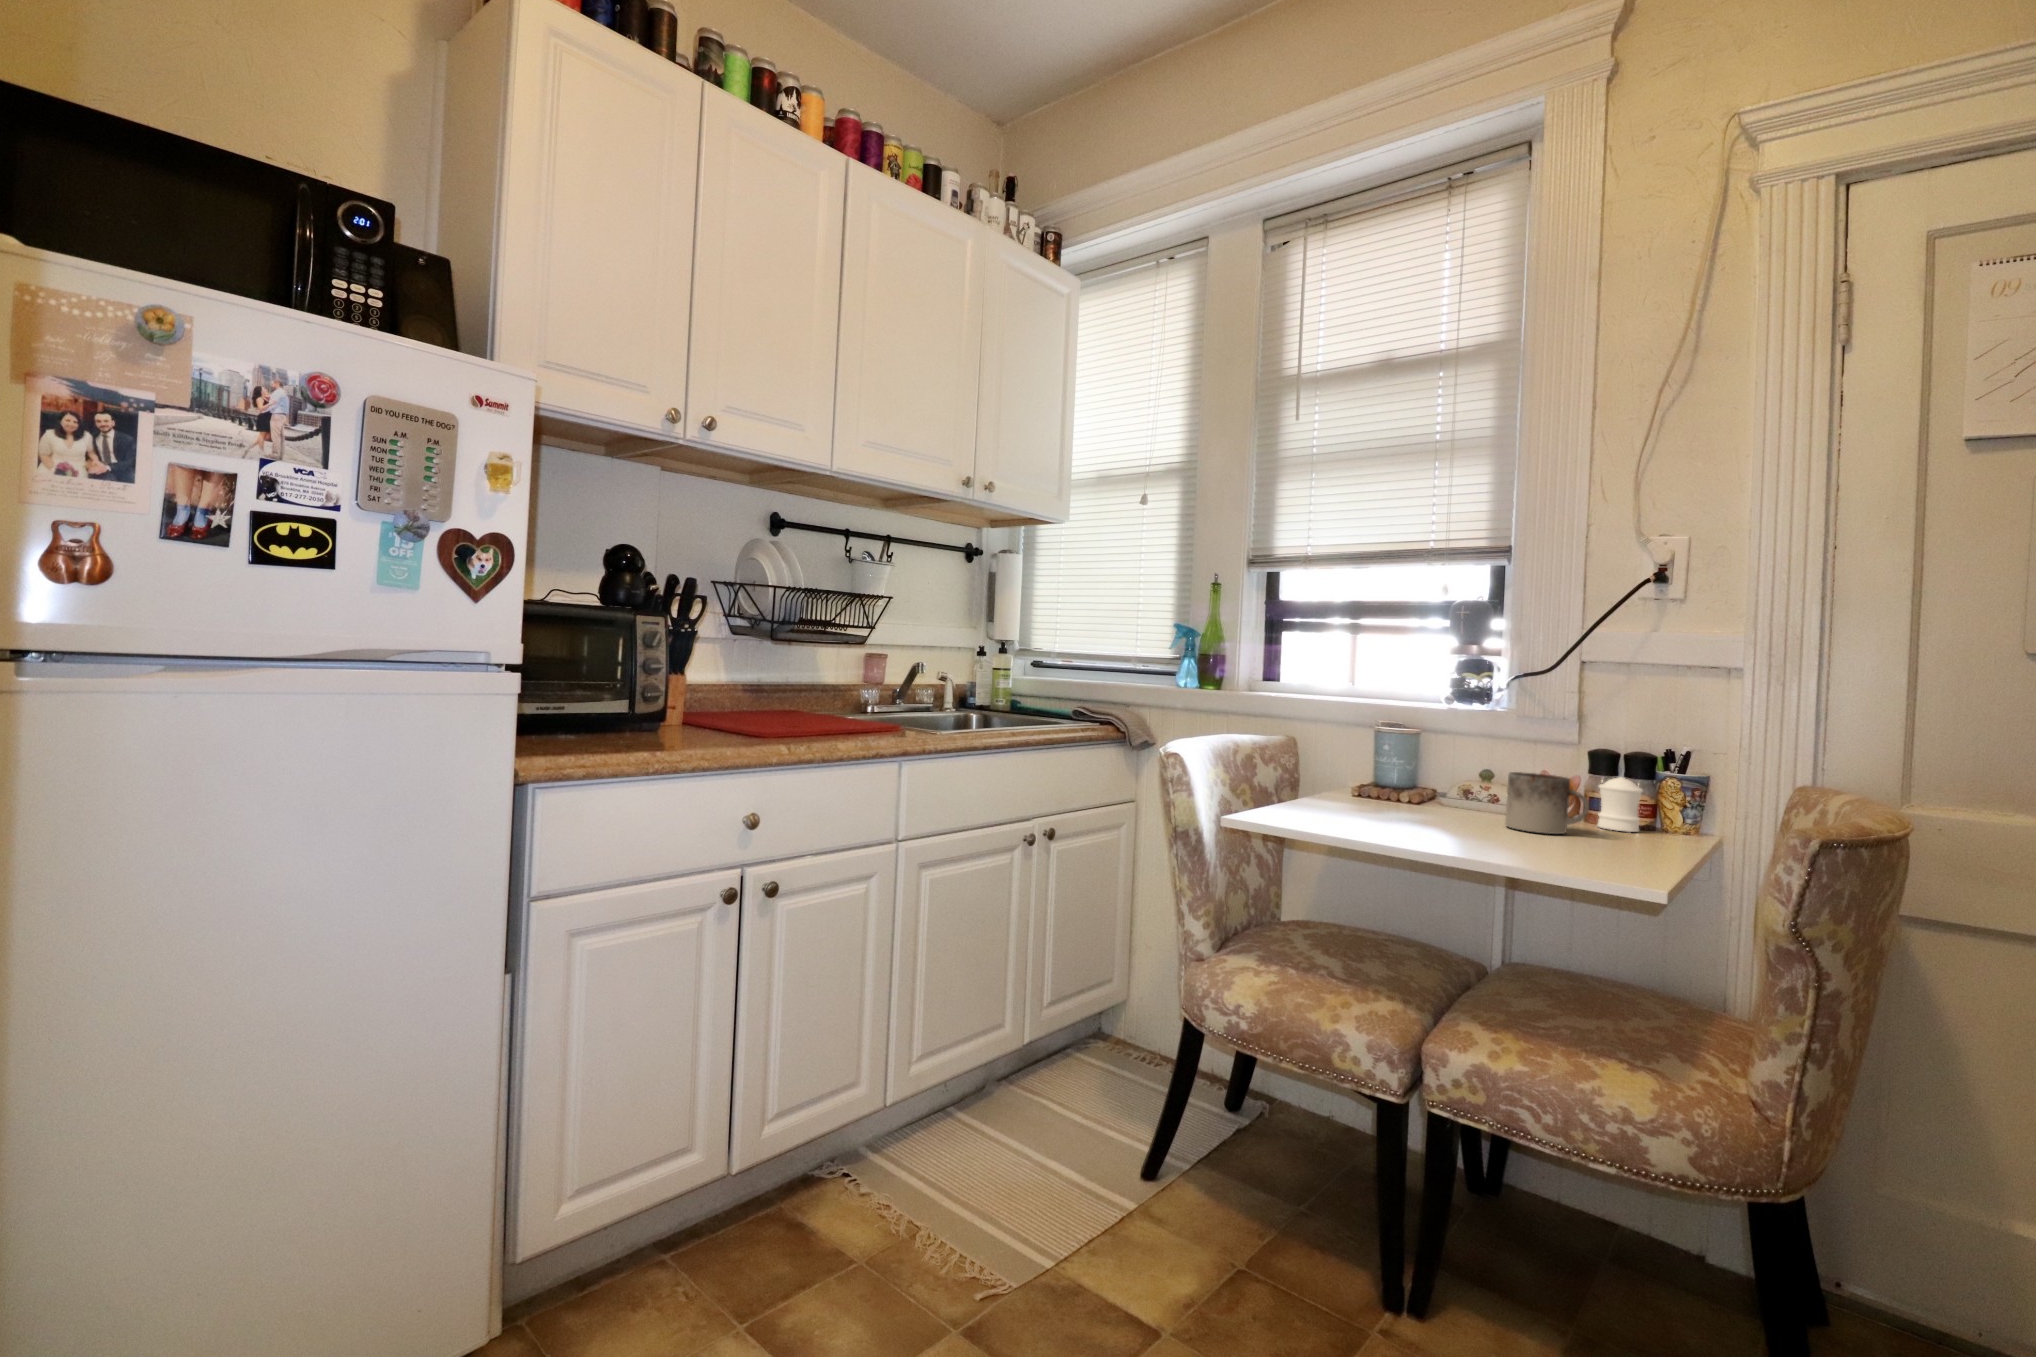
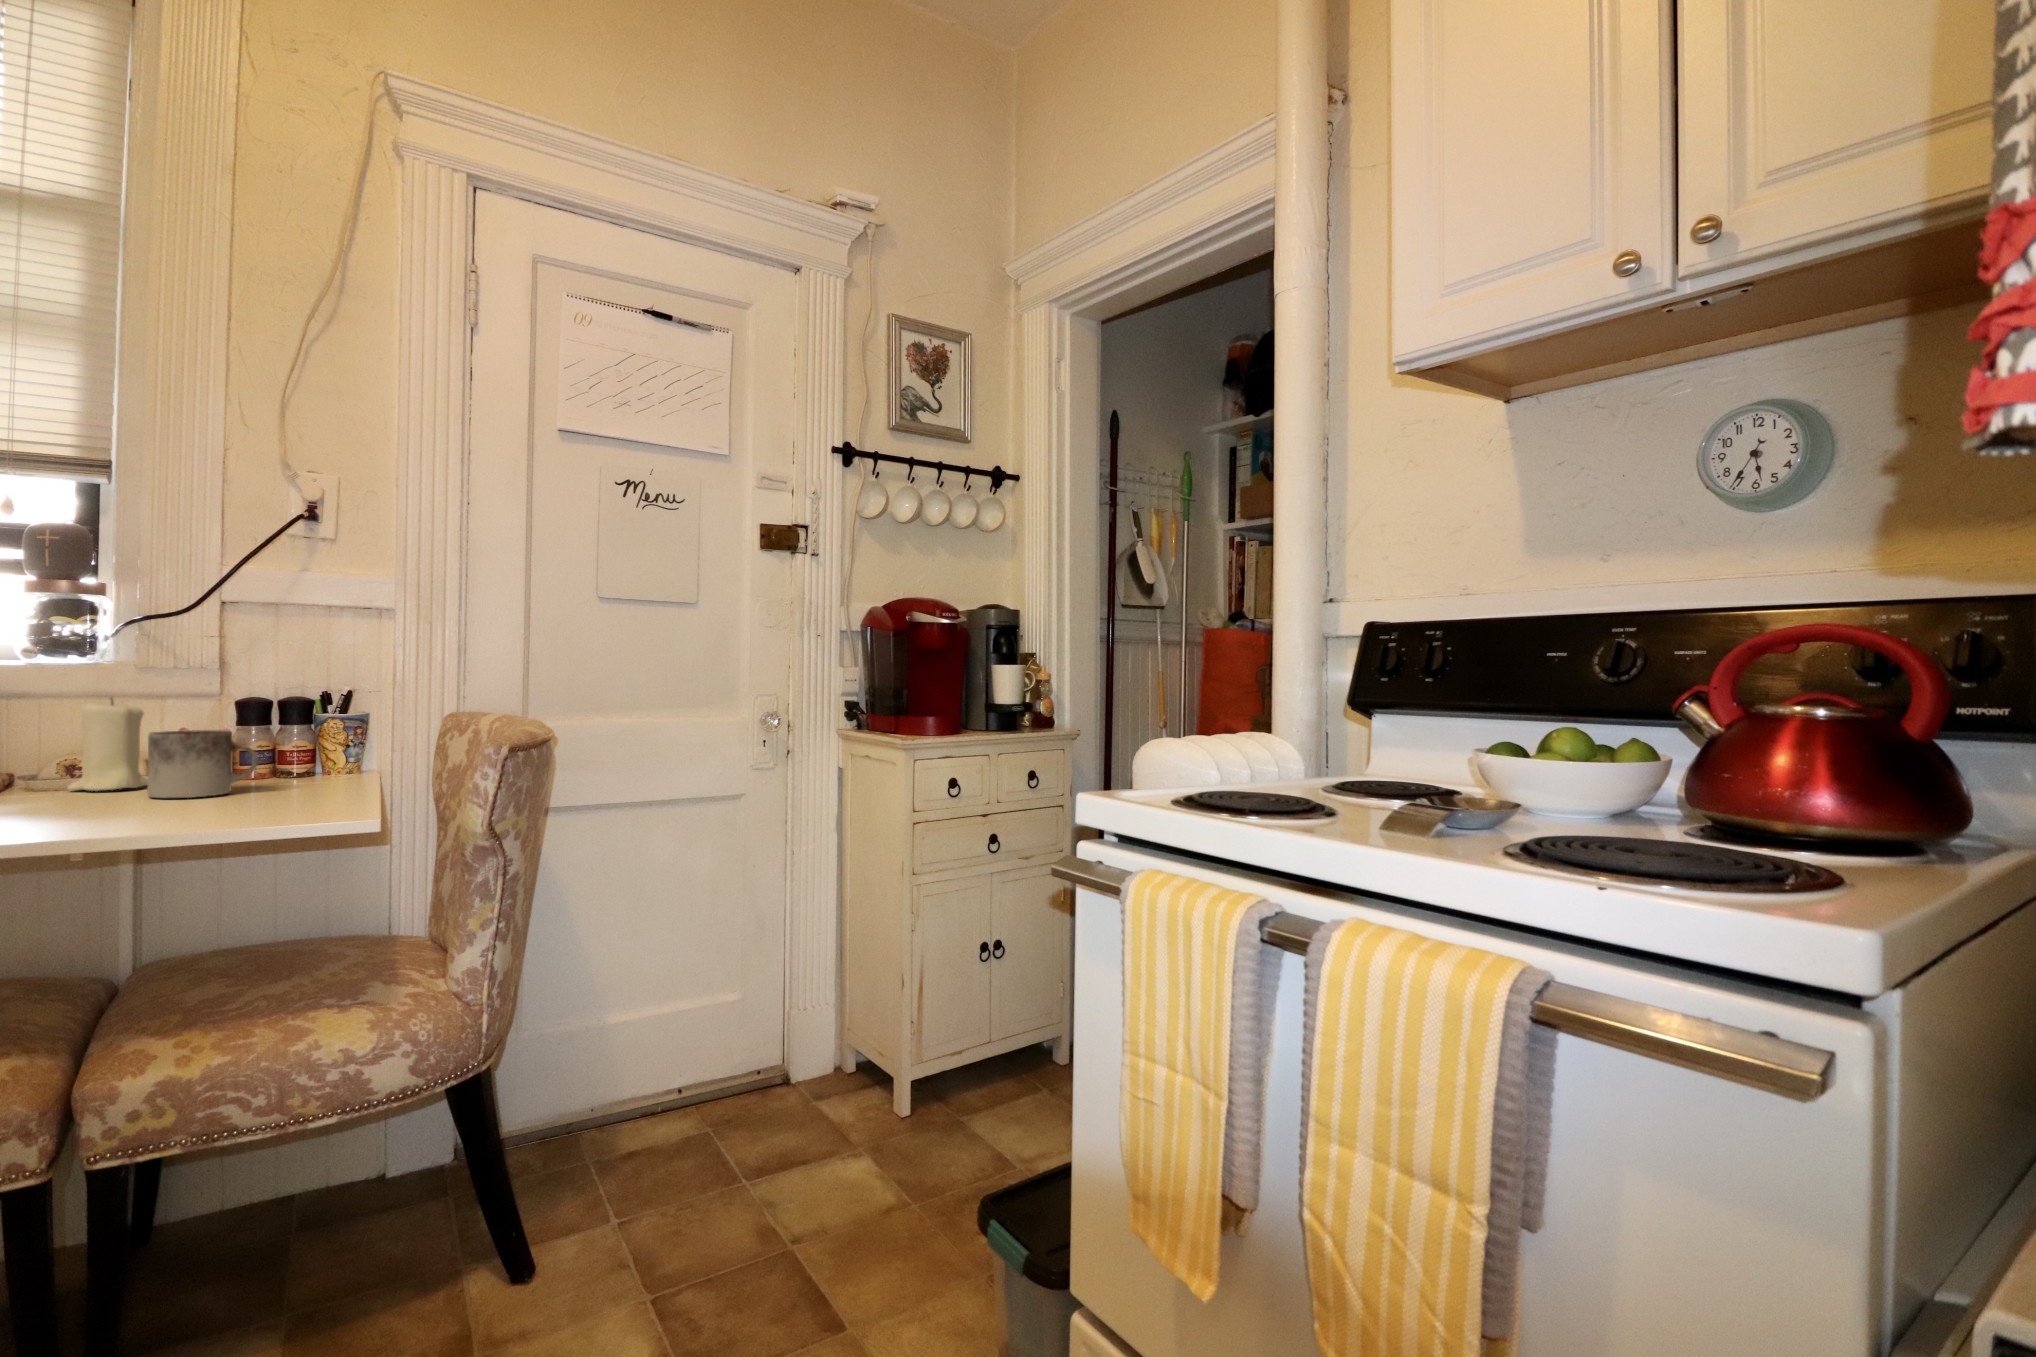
candle: none [1461,740,1515,816] -> present [67,698,148,791]
salt shaker: present [1597,777,1643,832] -> none [256,724,307,781]

